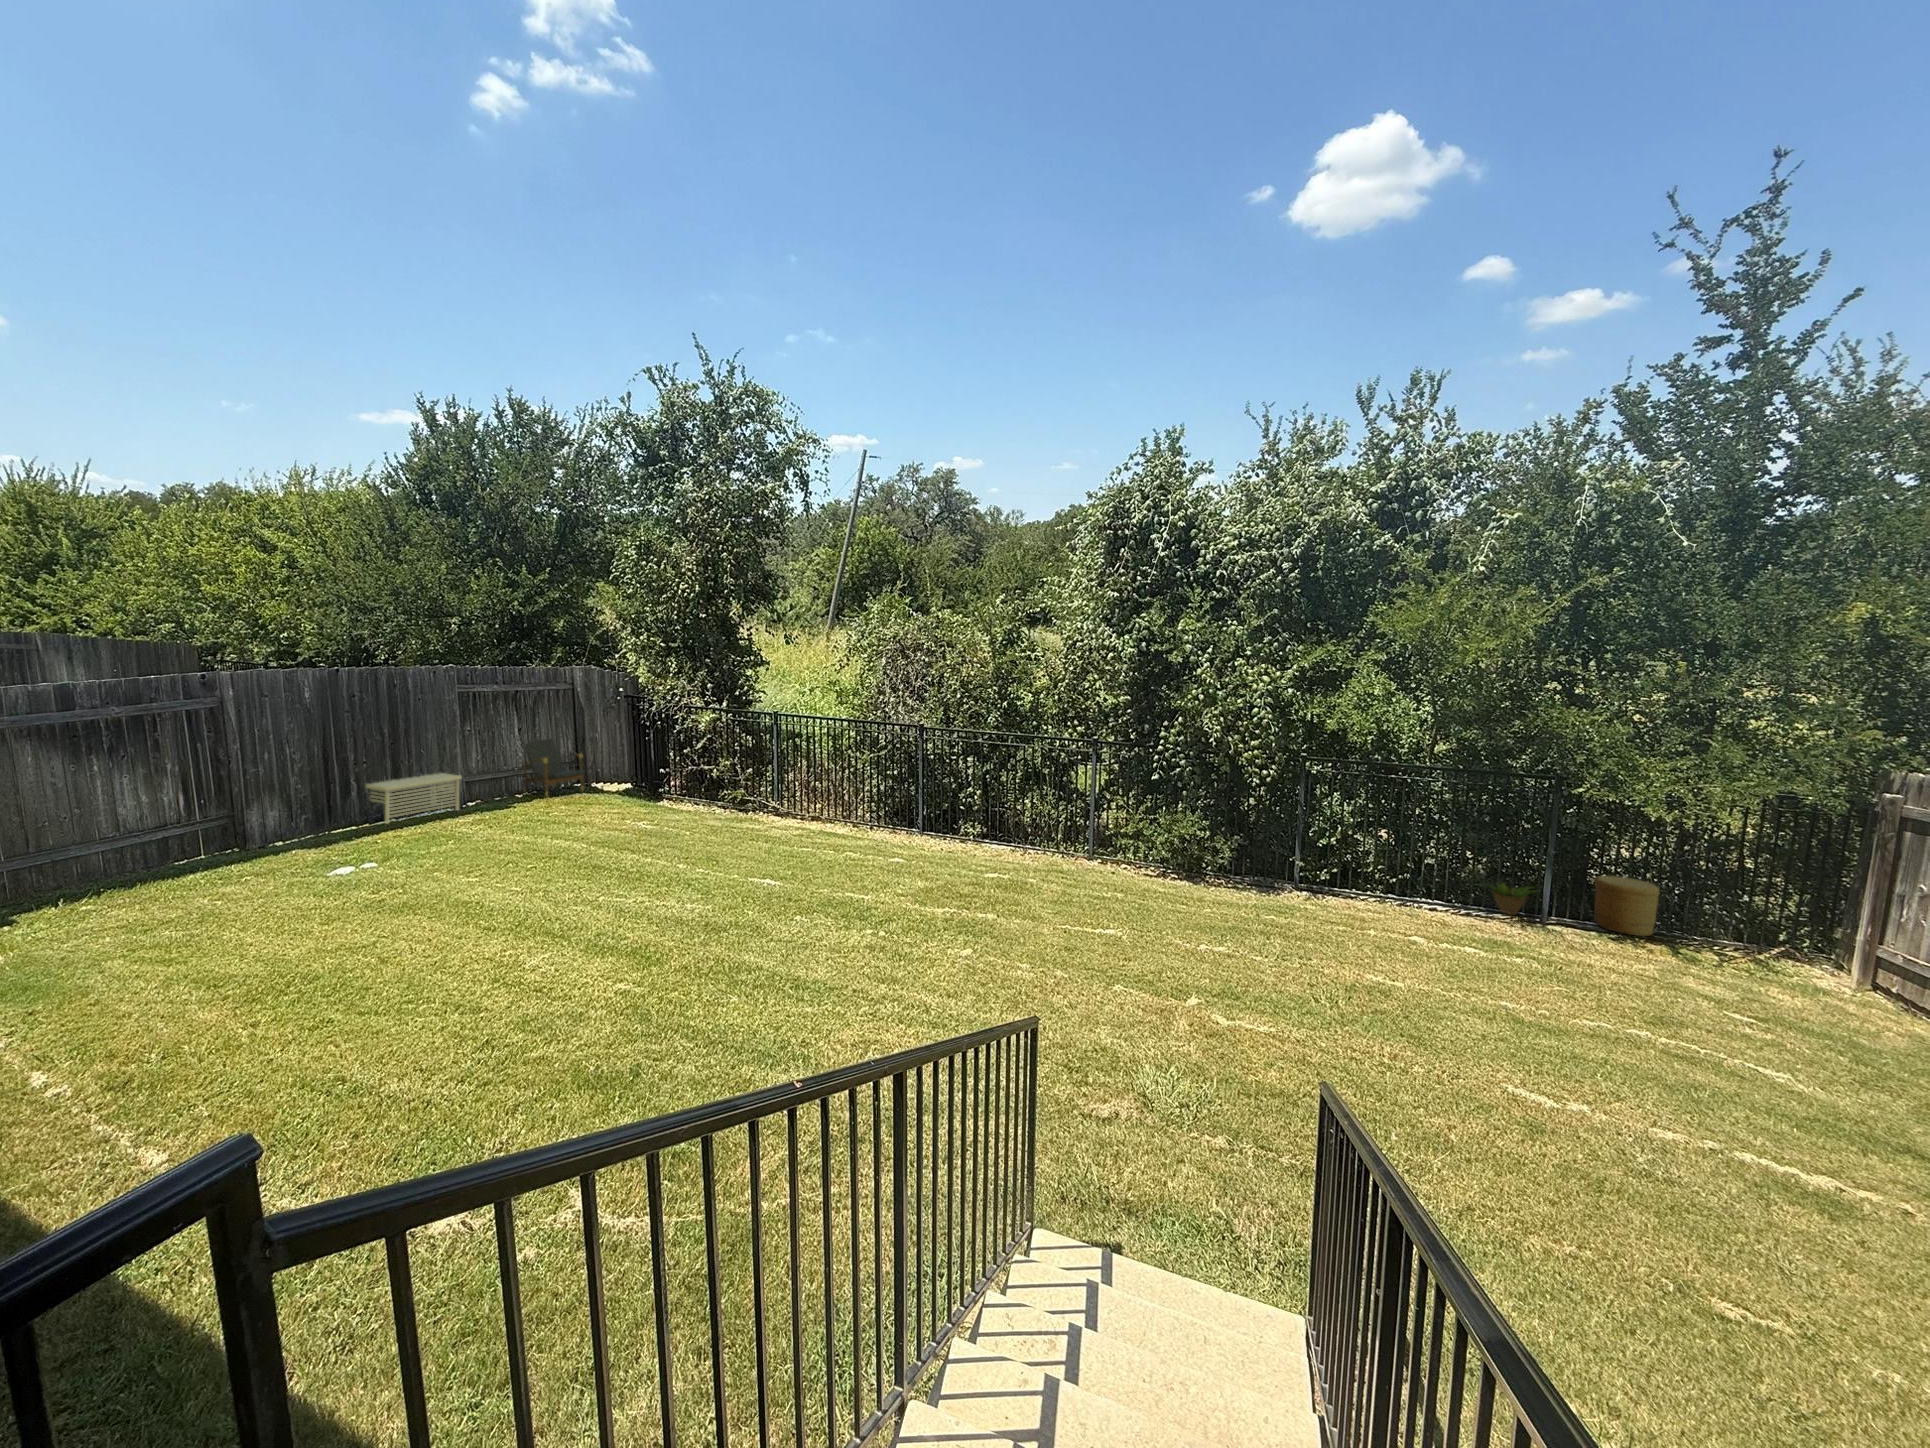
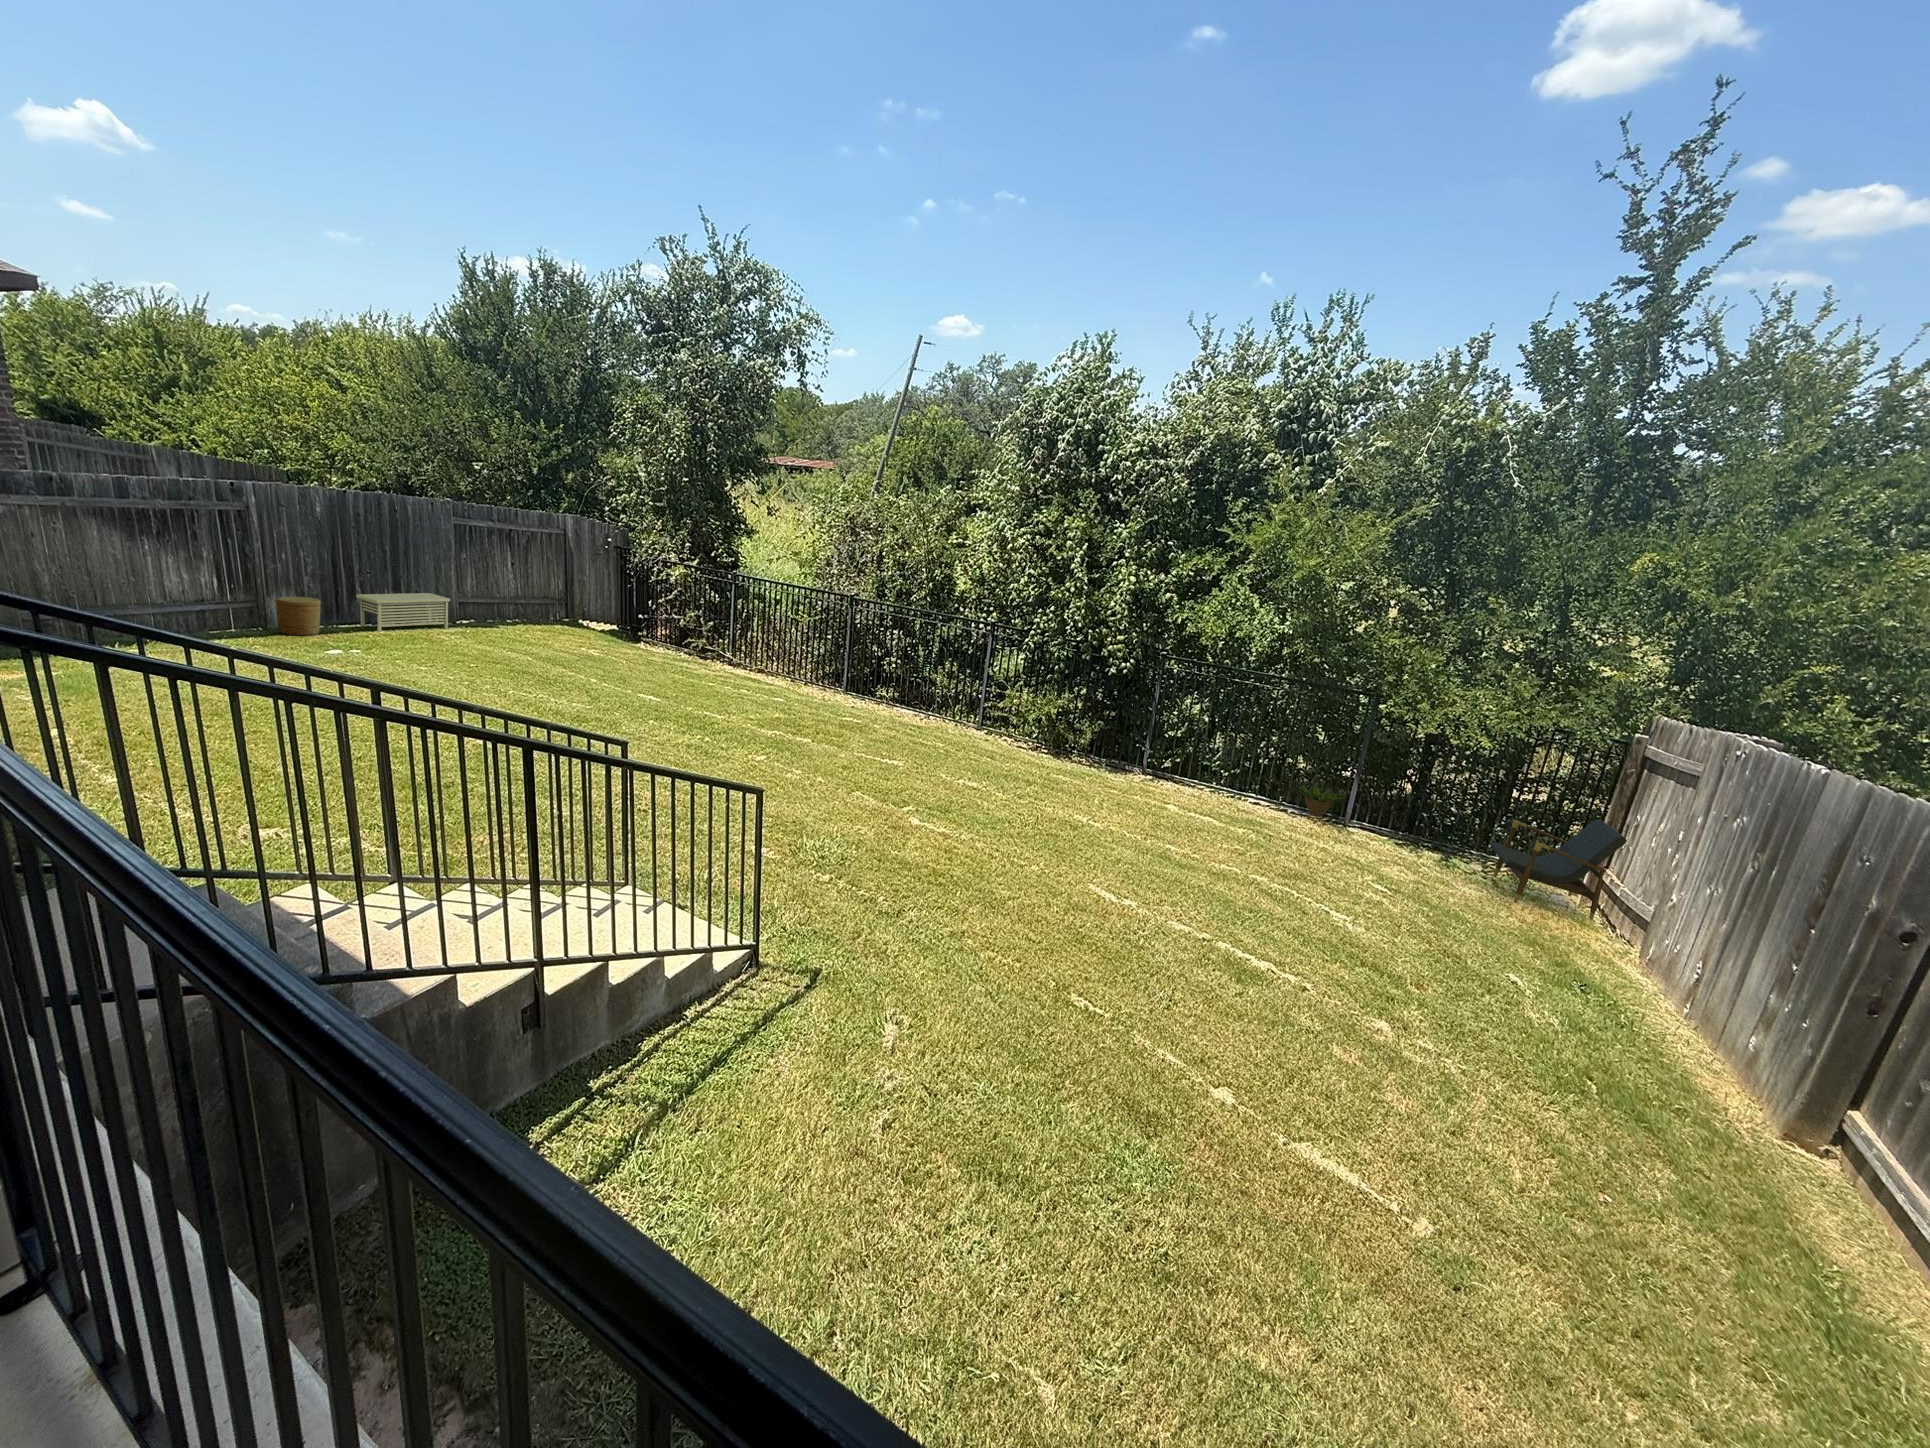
lounge chair: present [525,738,585,797] -> present [1490,819,1627,919]
basket: present [1595,876,1659,936] -> present [275,597,321,636]

